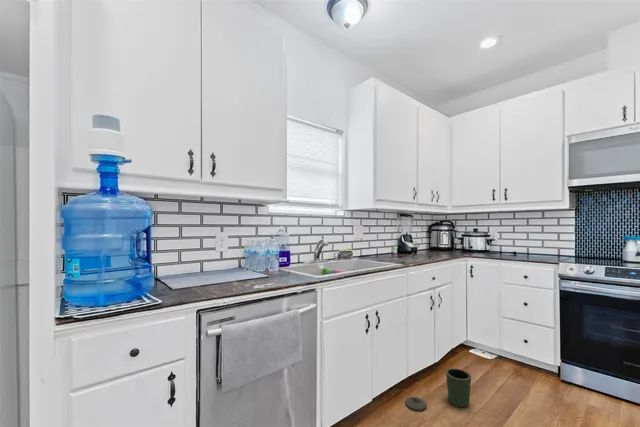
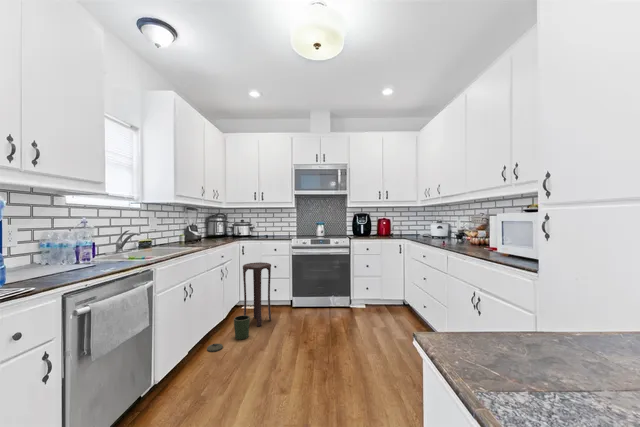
stool: none [465,293,514,394] -> present [243,262,271,327]

